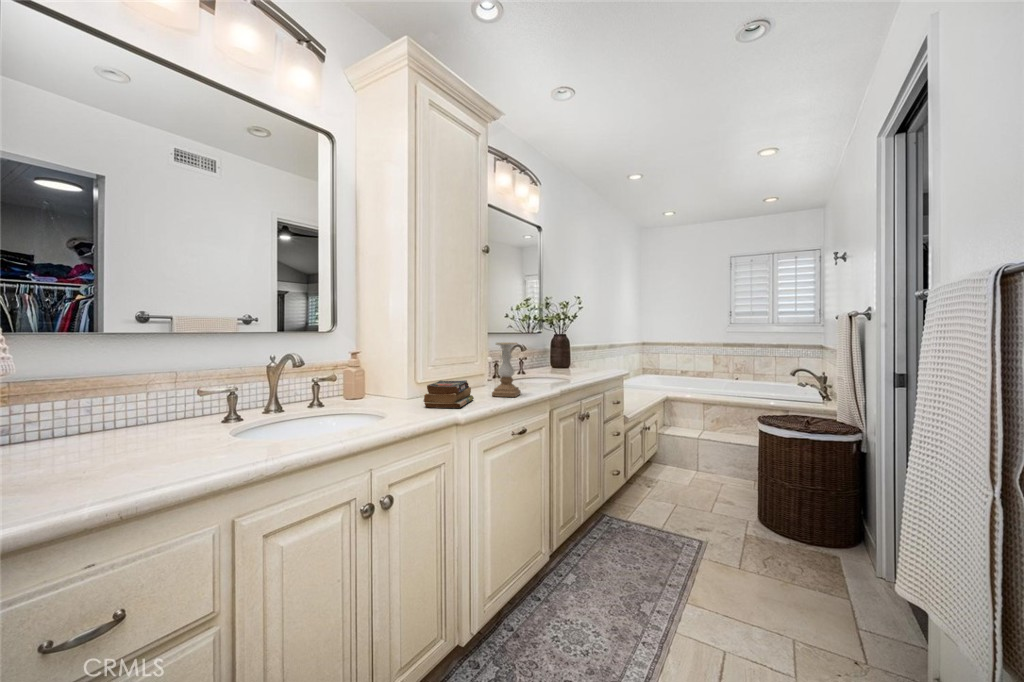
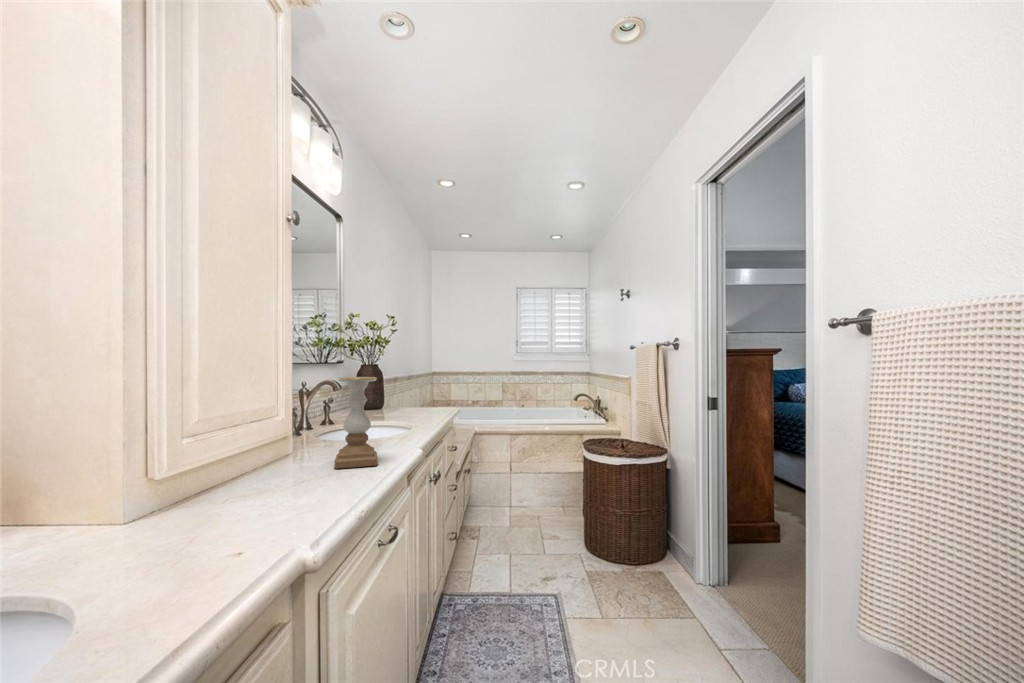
book: present [423,380,474,408] -> none [221,448,312,518]

